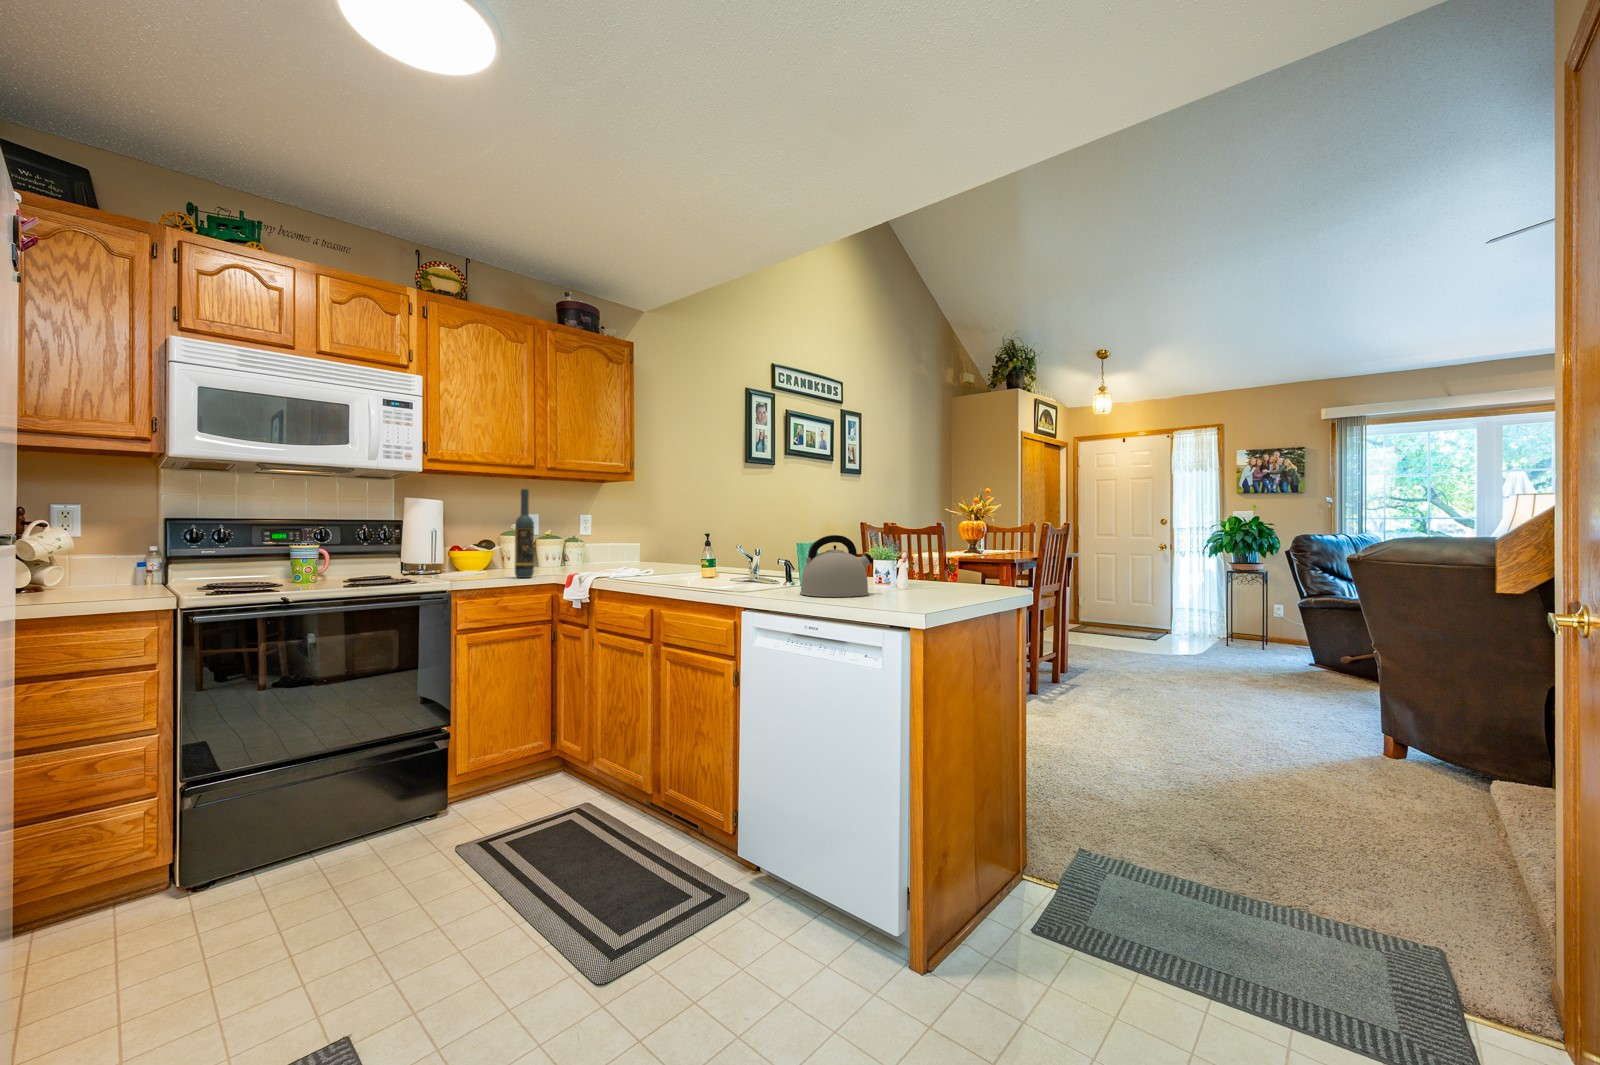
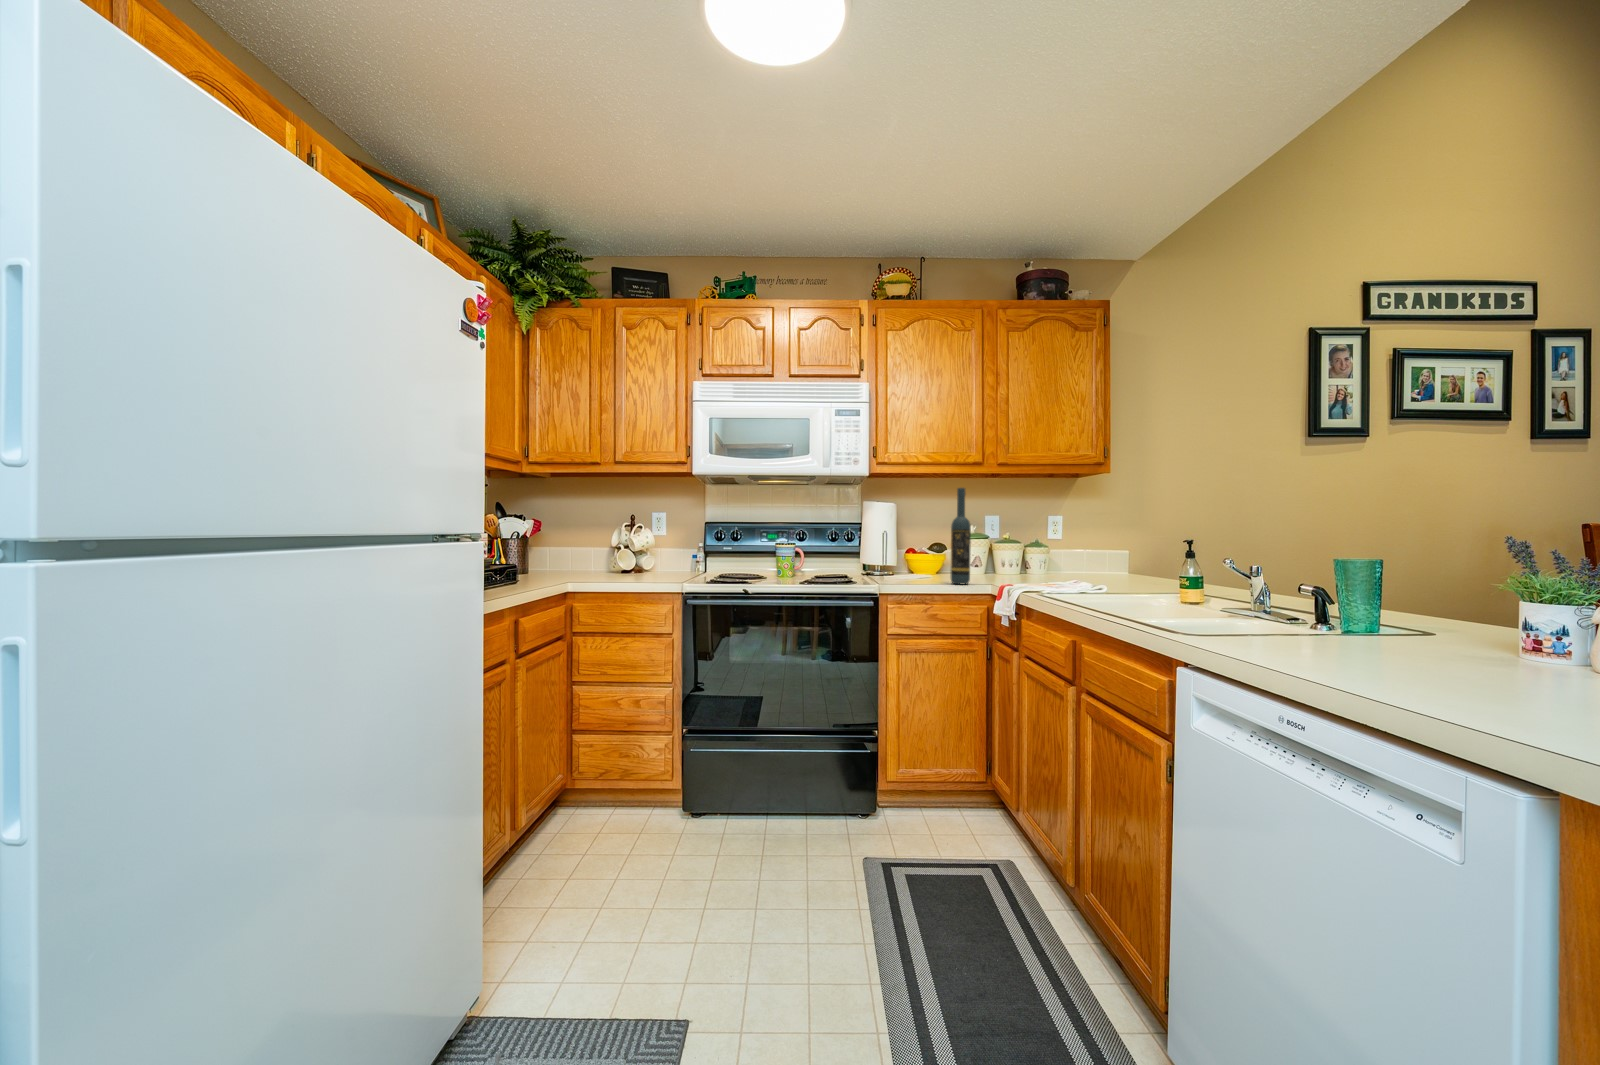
kettle: present [800,535,873,597] -> none [1302,548,1512,680]

